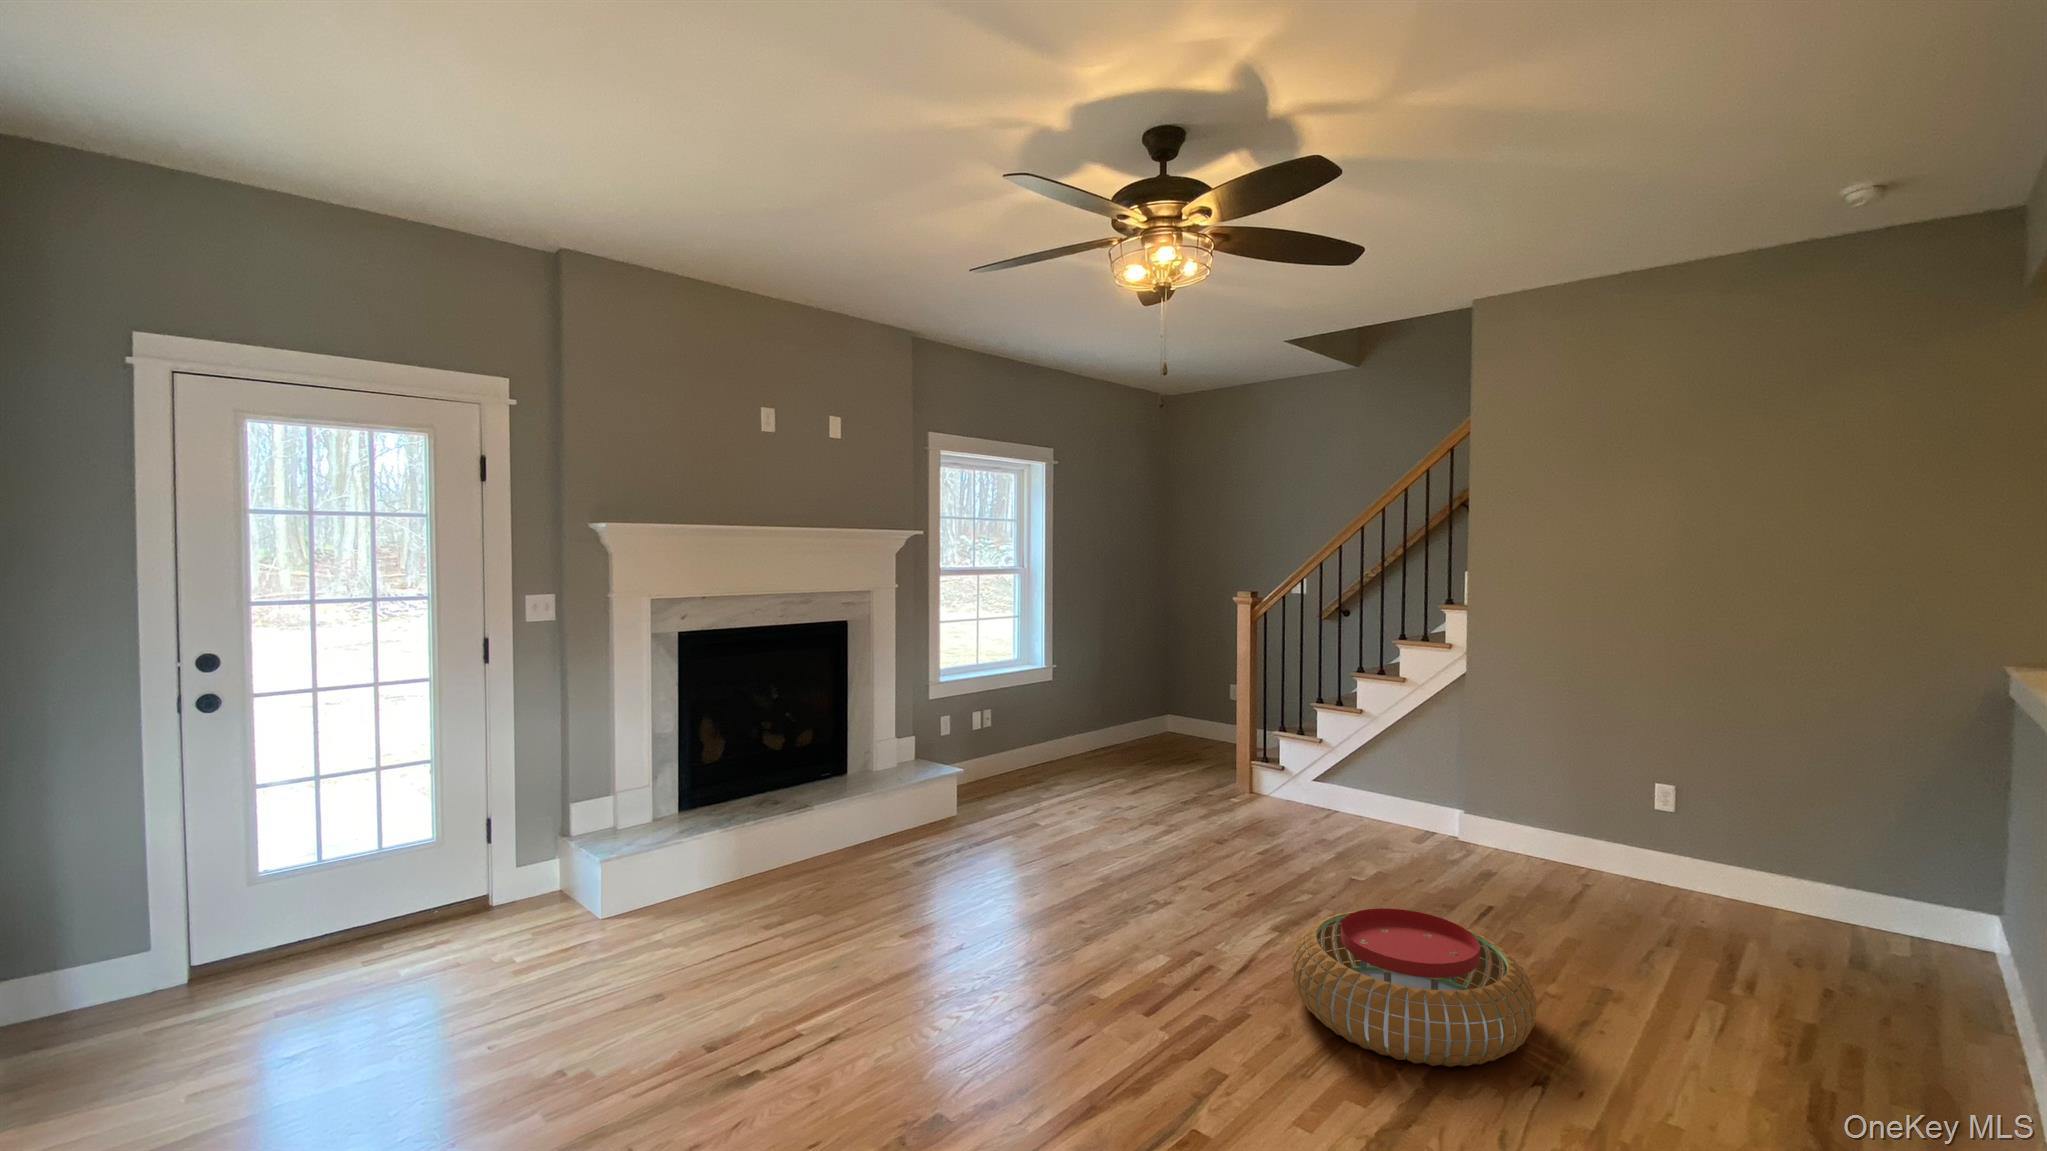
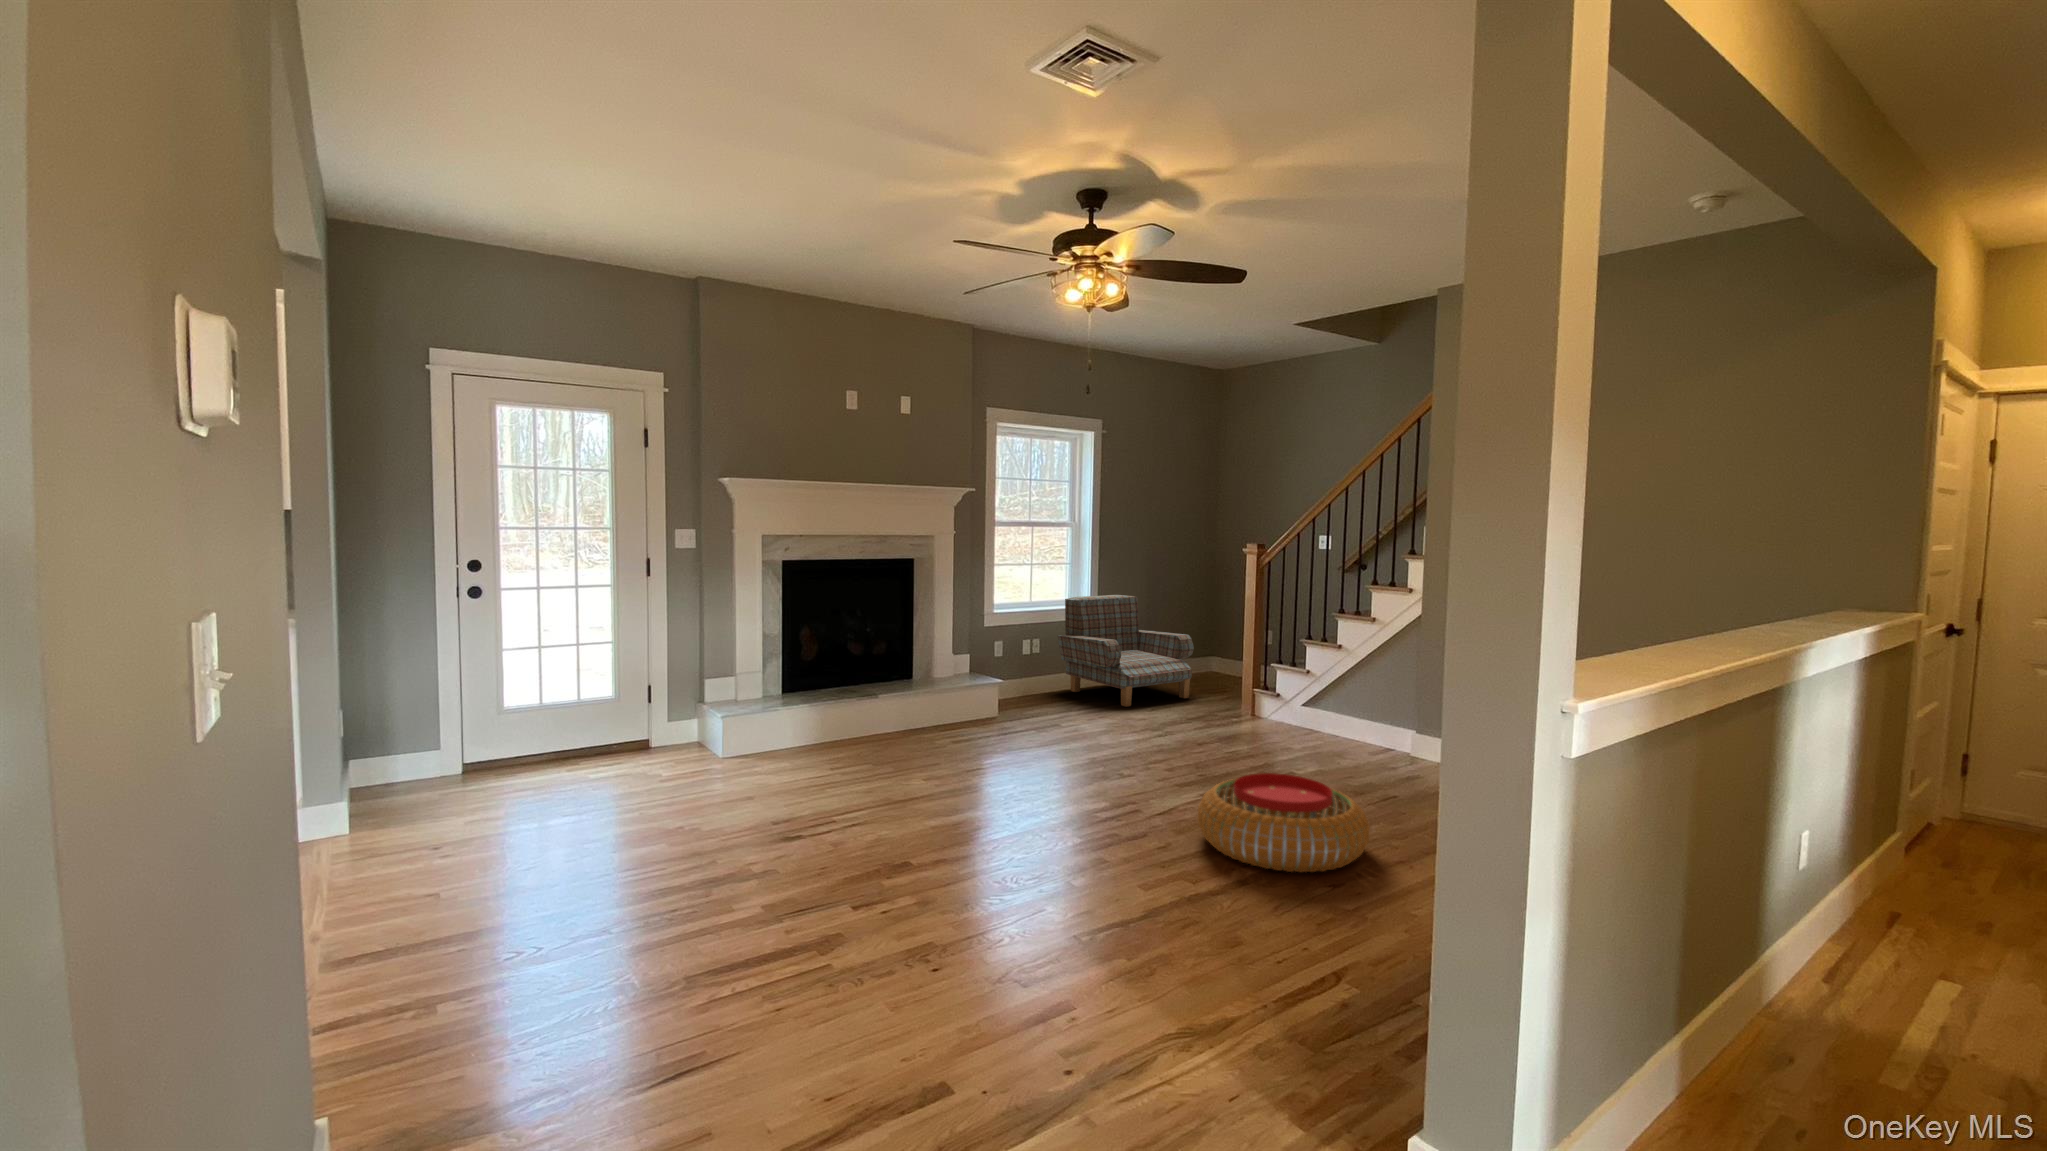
armchair: none [1013,652,1172,790] -> present [1058,595,1194,707]

